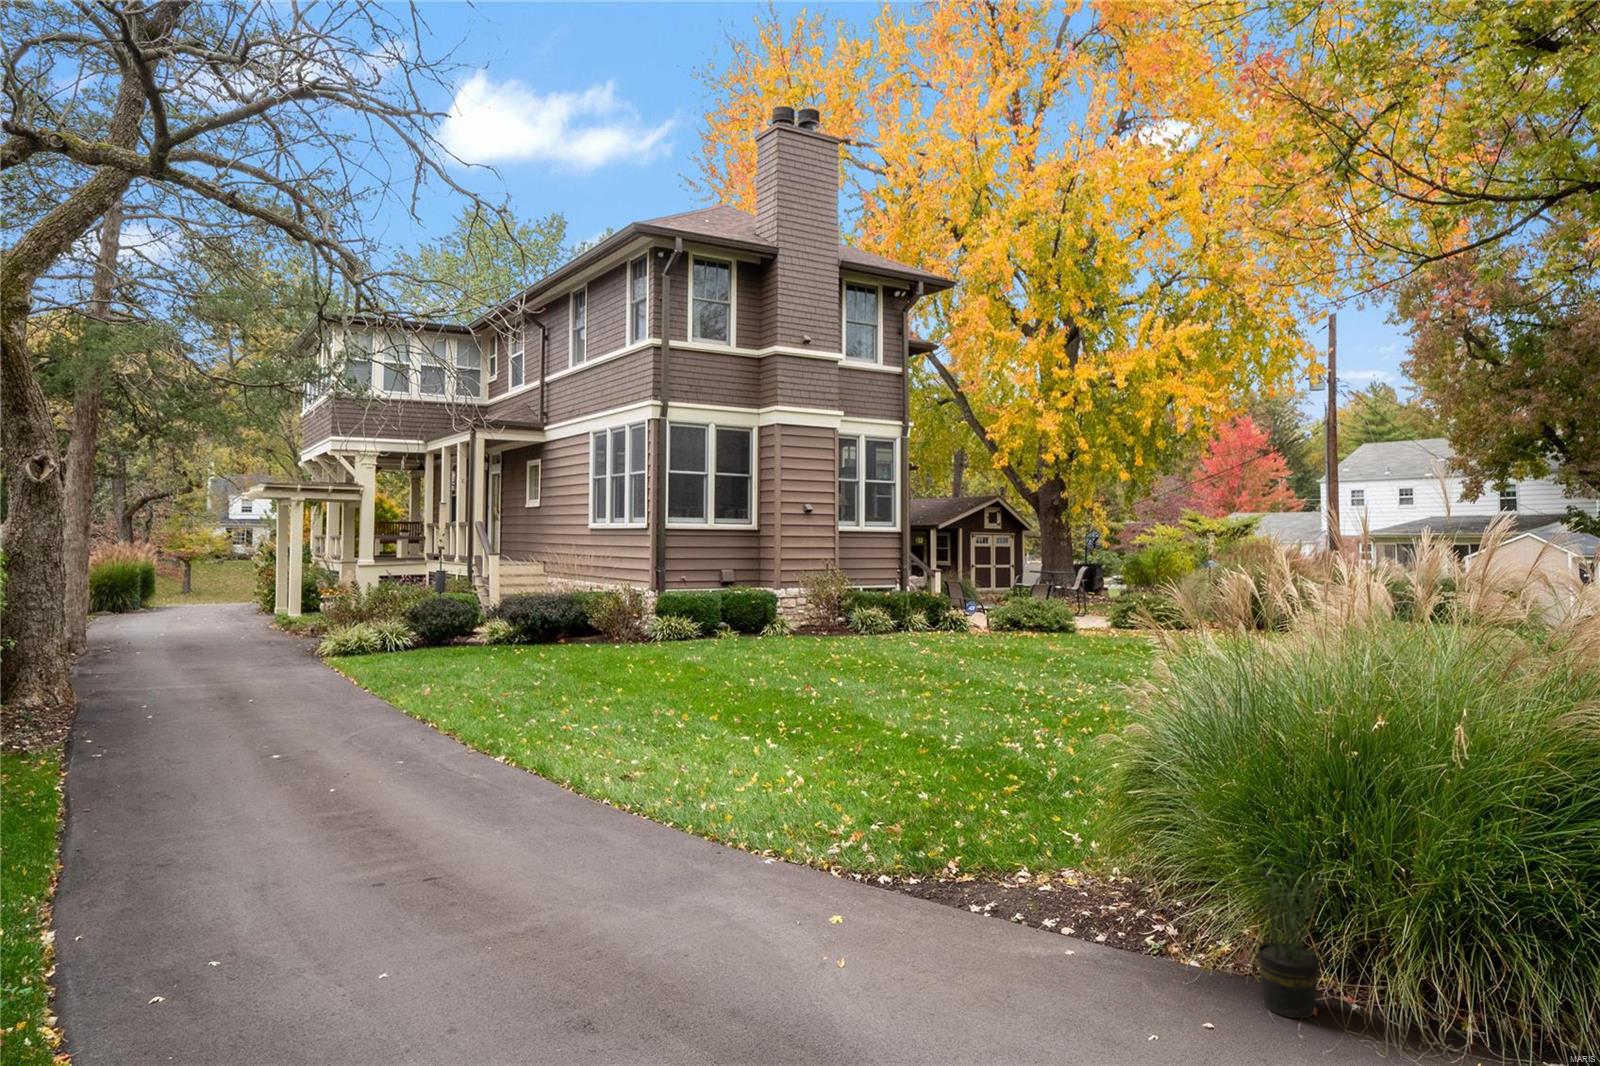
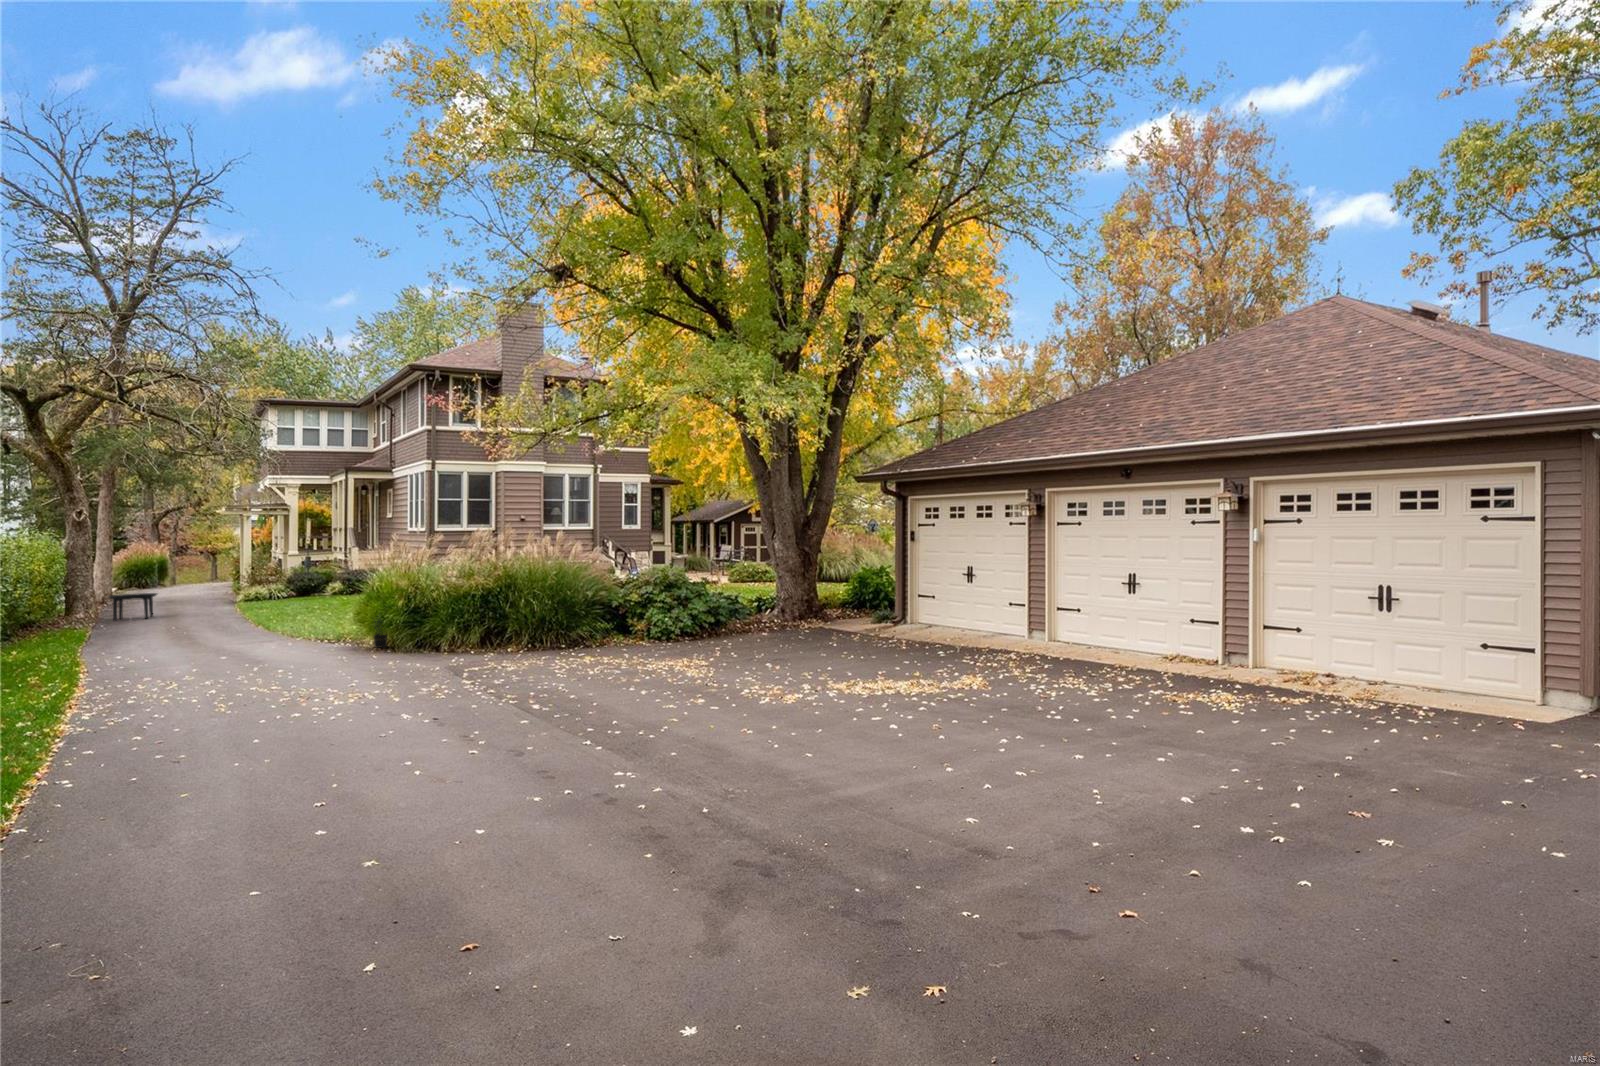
round table: none [69,652,184,721] -> present [108,593,157,621]

